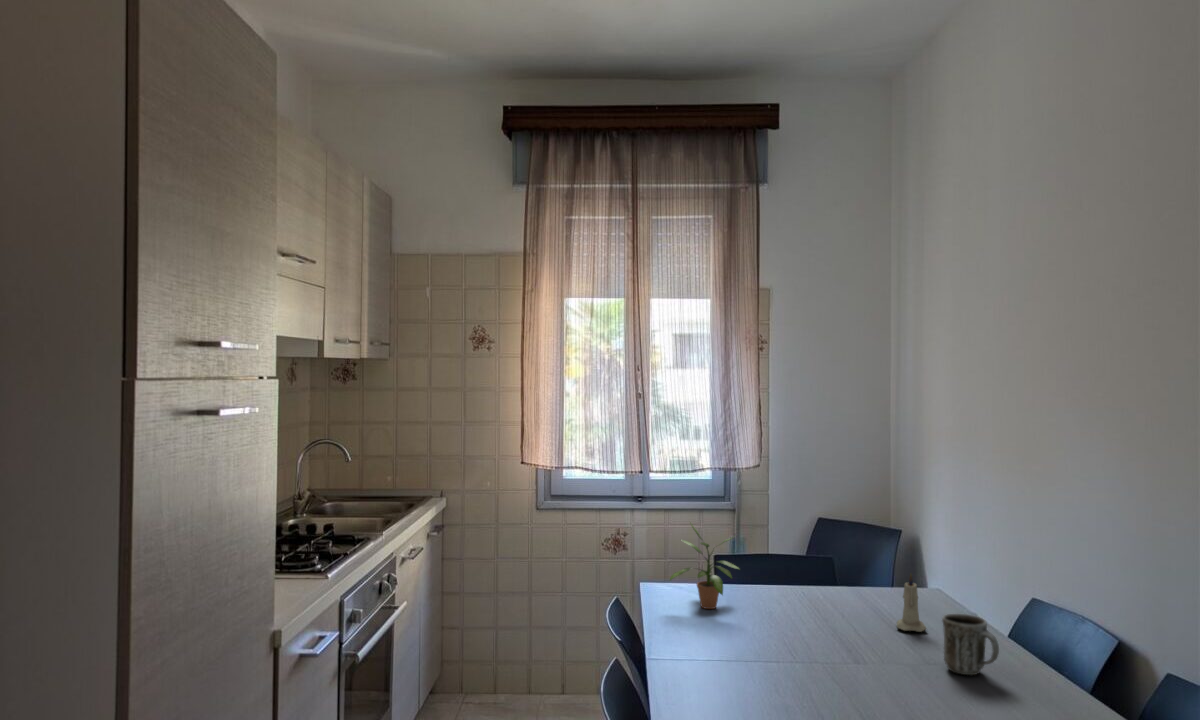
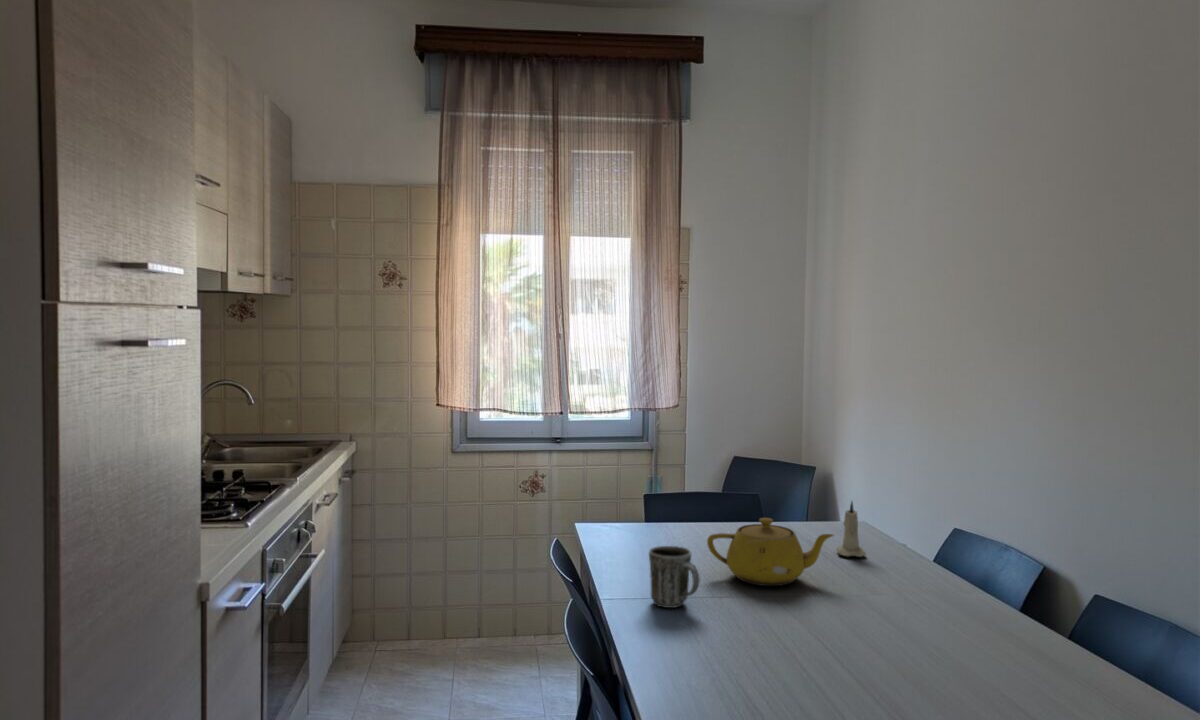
potted plant: present [670,525,739,609] -> none [613,455,686,544]
teapot: none [753,588,881,658] -> present [707,518,834,586]
mug: present [942,614,999,675] -> present [649,546,699,608]

